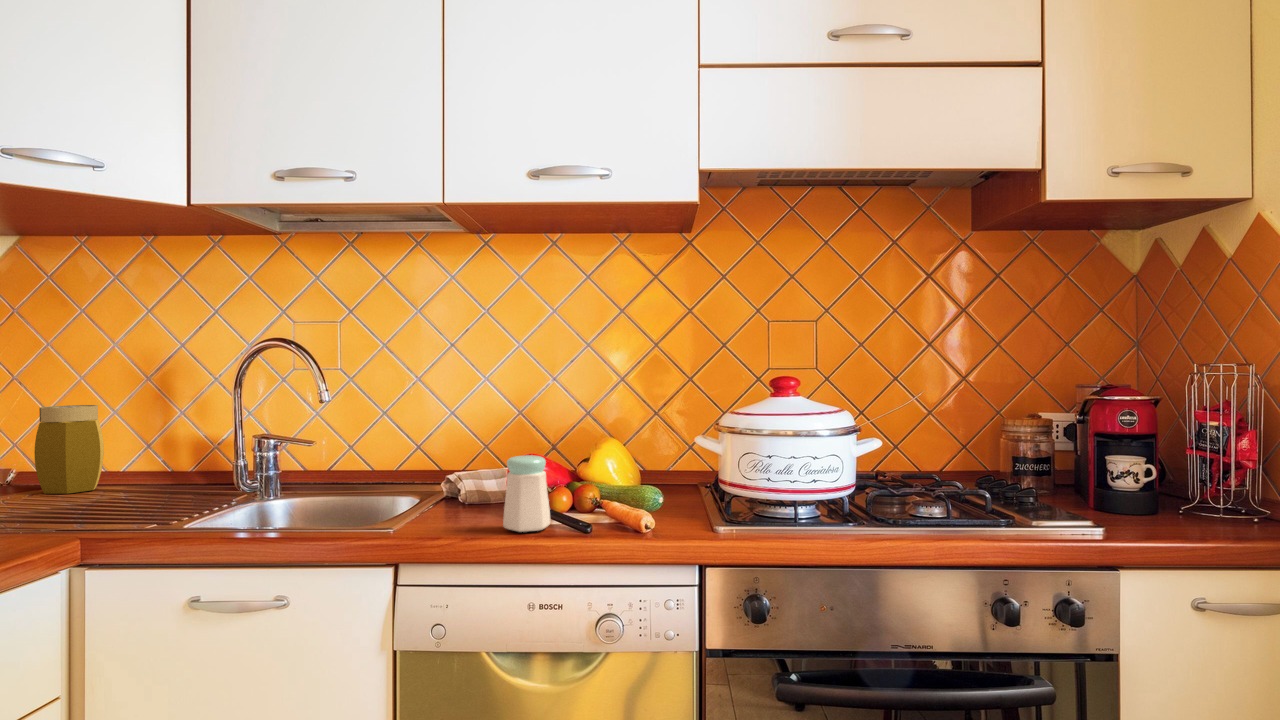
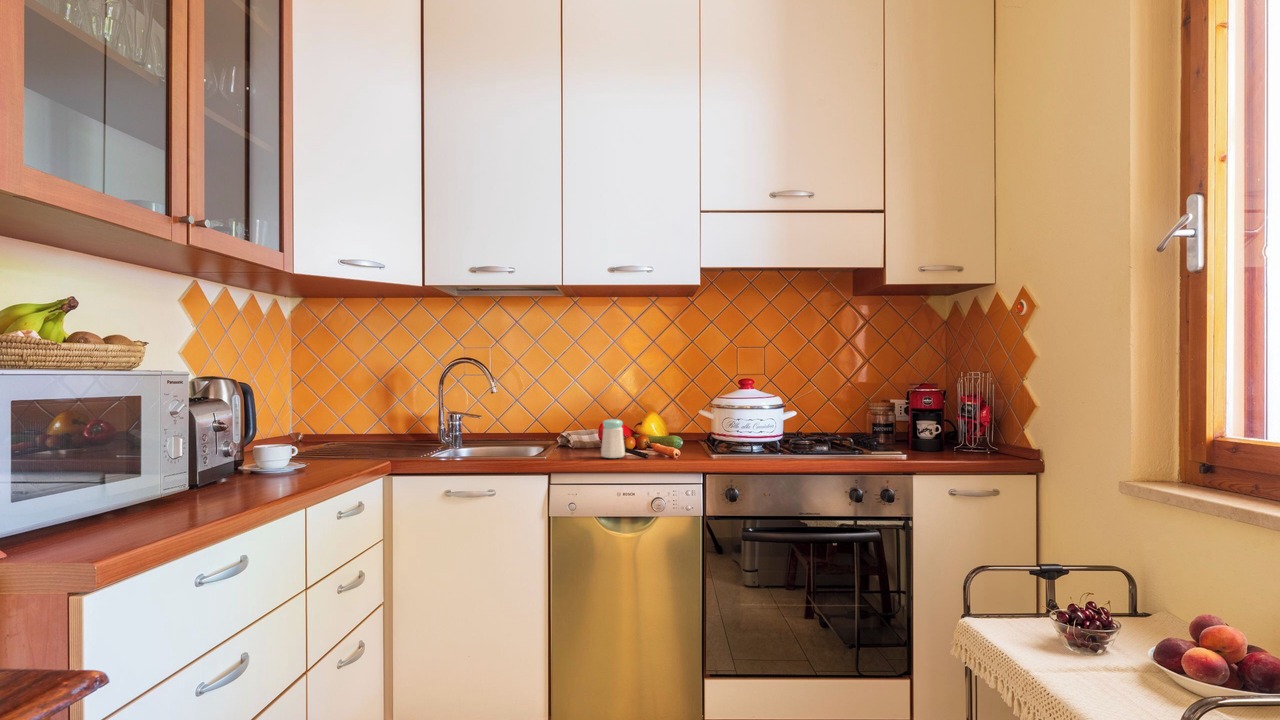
jar: present [34,405,104,494] -> none [324,394,359,444]

